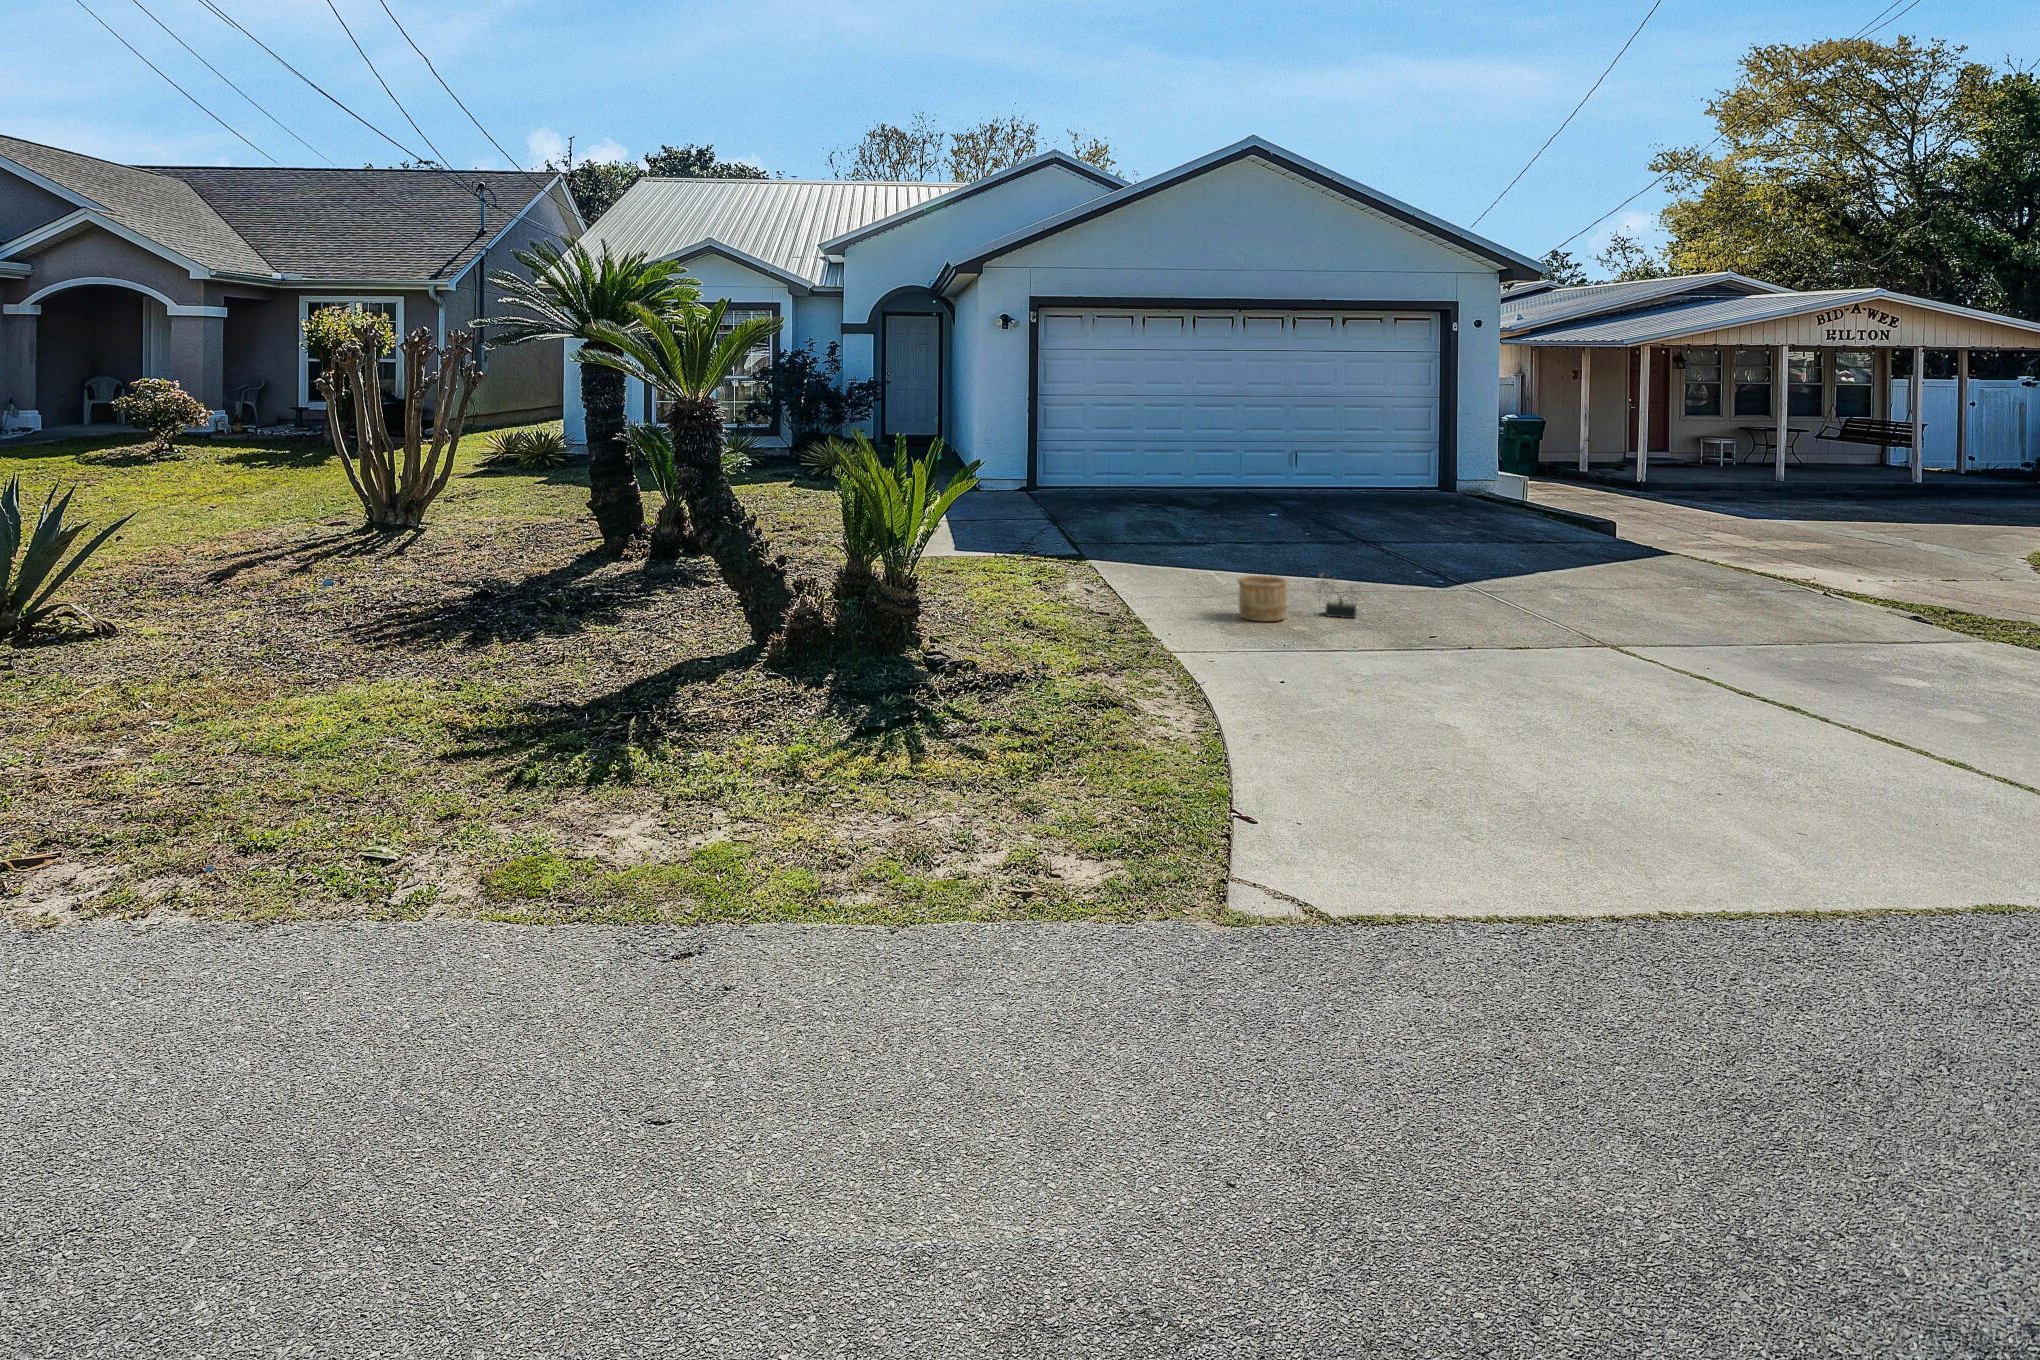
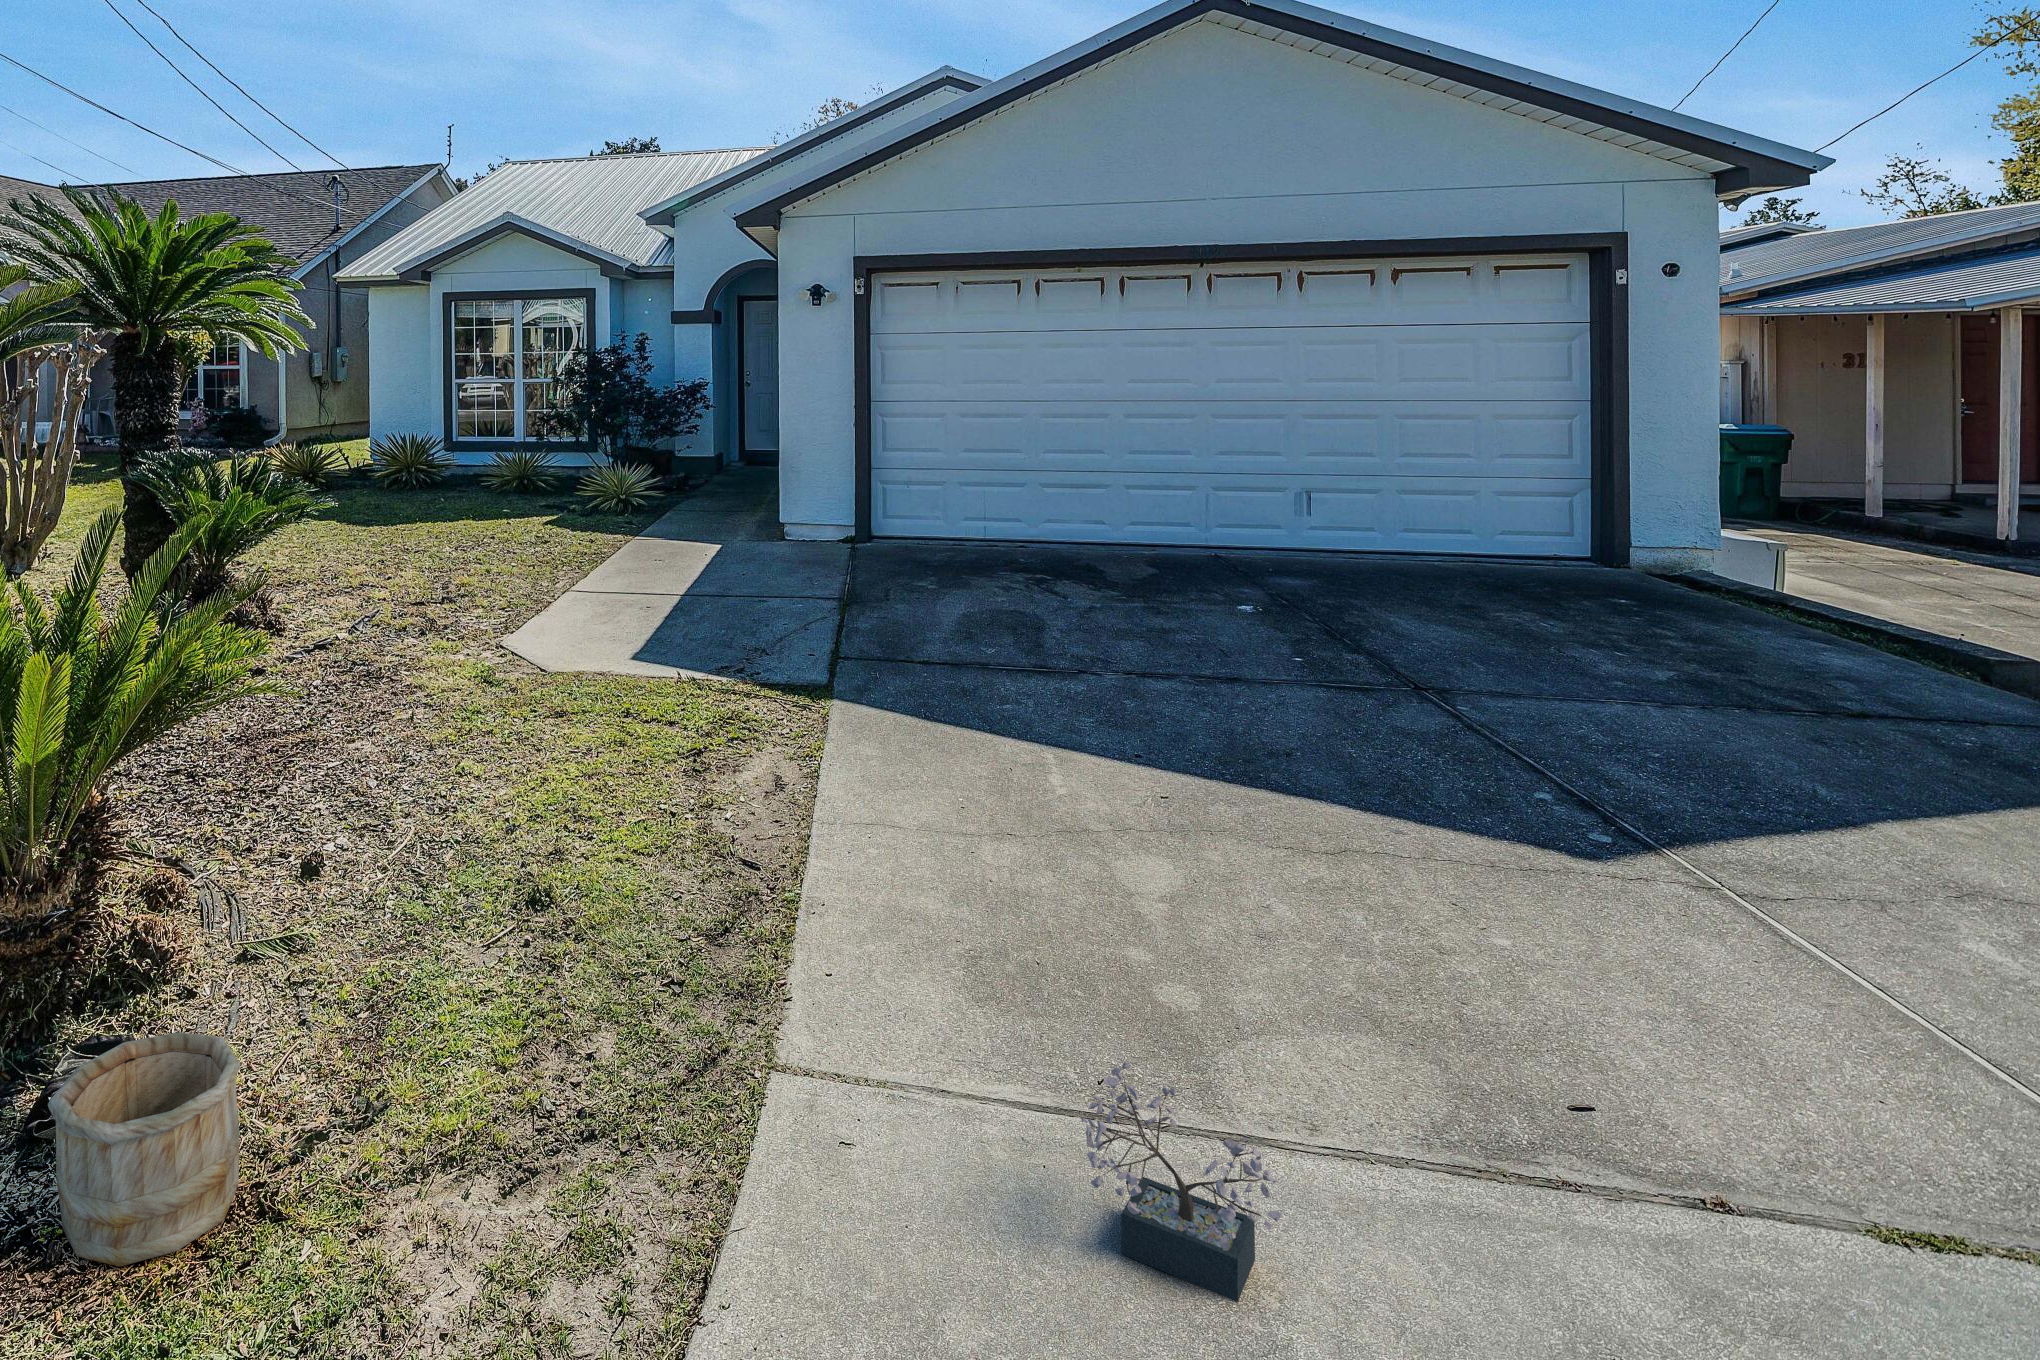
wooden bucket: present [1238,576,1288,621] -> present [48,1032,240,1267]

